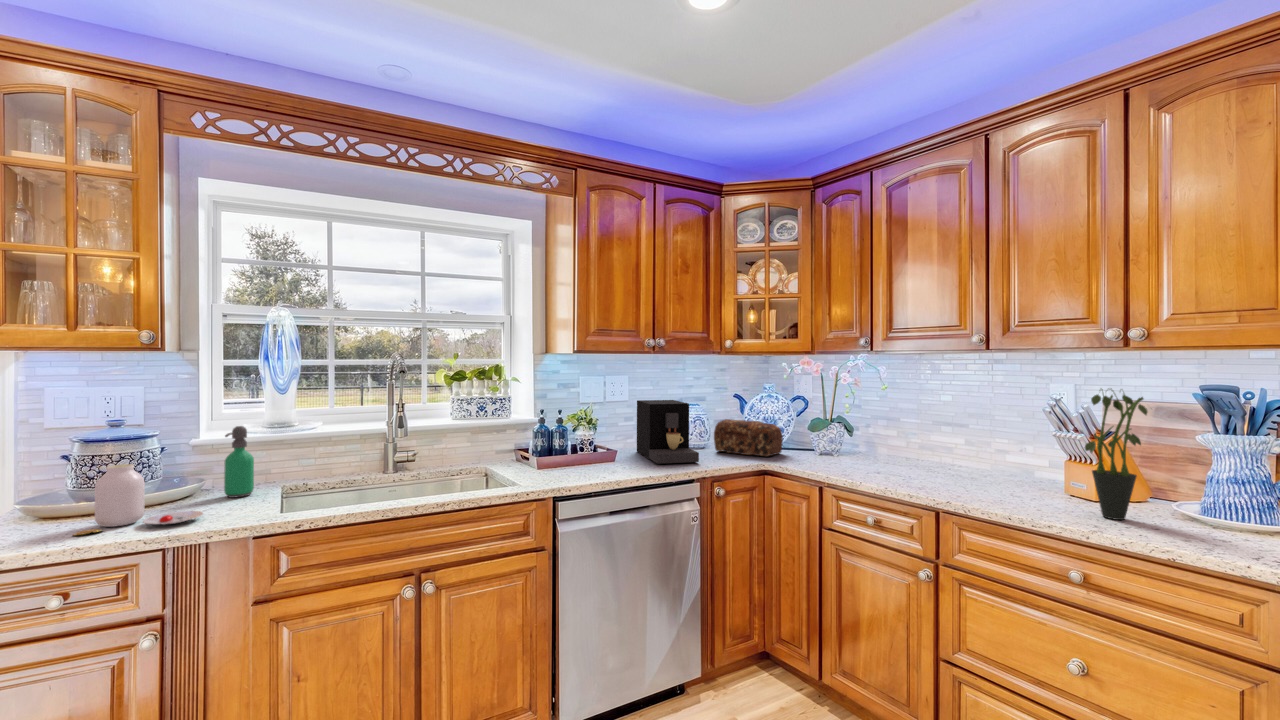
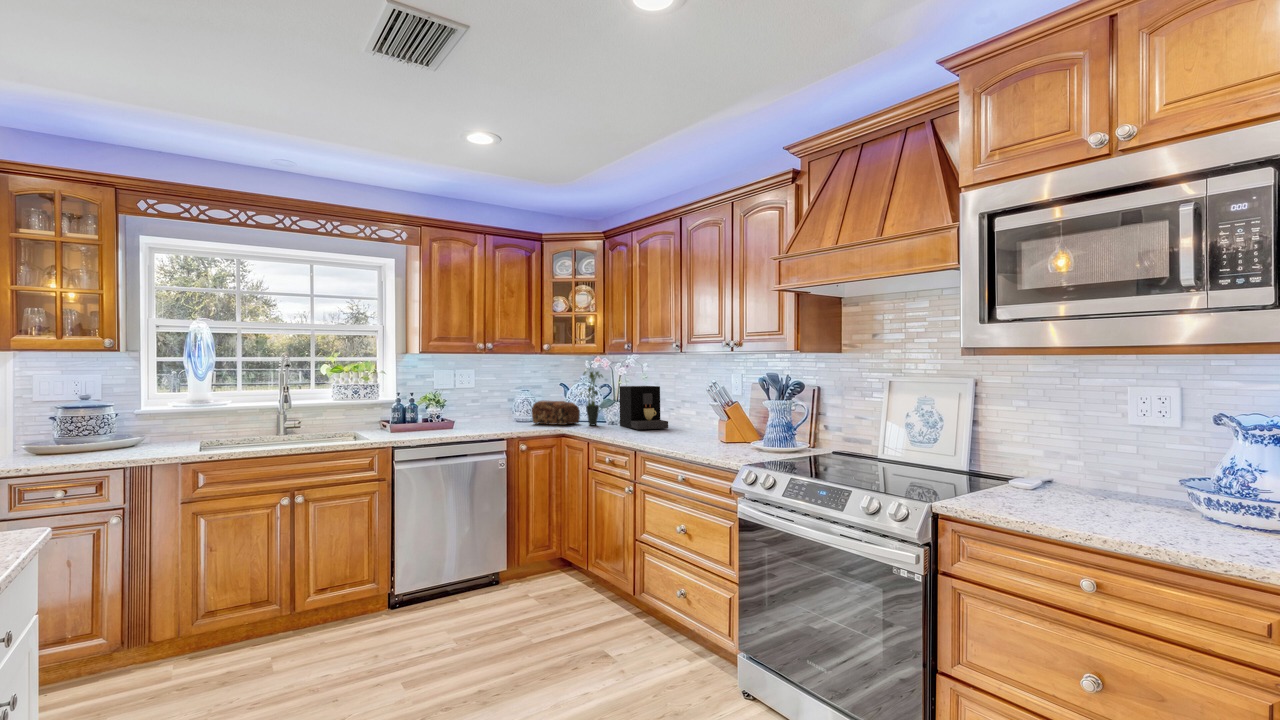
potted plant: present [1085,389,1147,520] -> present [580,372,603,425]
coffee maker: present [637,400,699,464] -> present [619,386,668,429]
soap dispenser: present [224,426,254,498] -> none [161,401,181,447]
jar: present [73,464,203,536] -> none [67,420,149,459]

